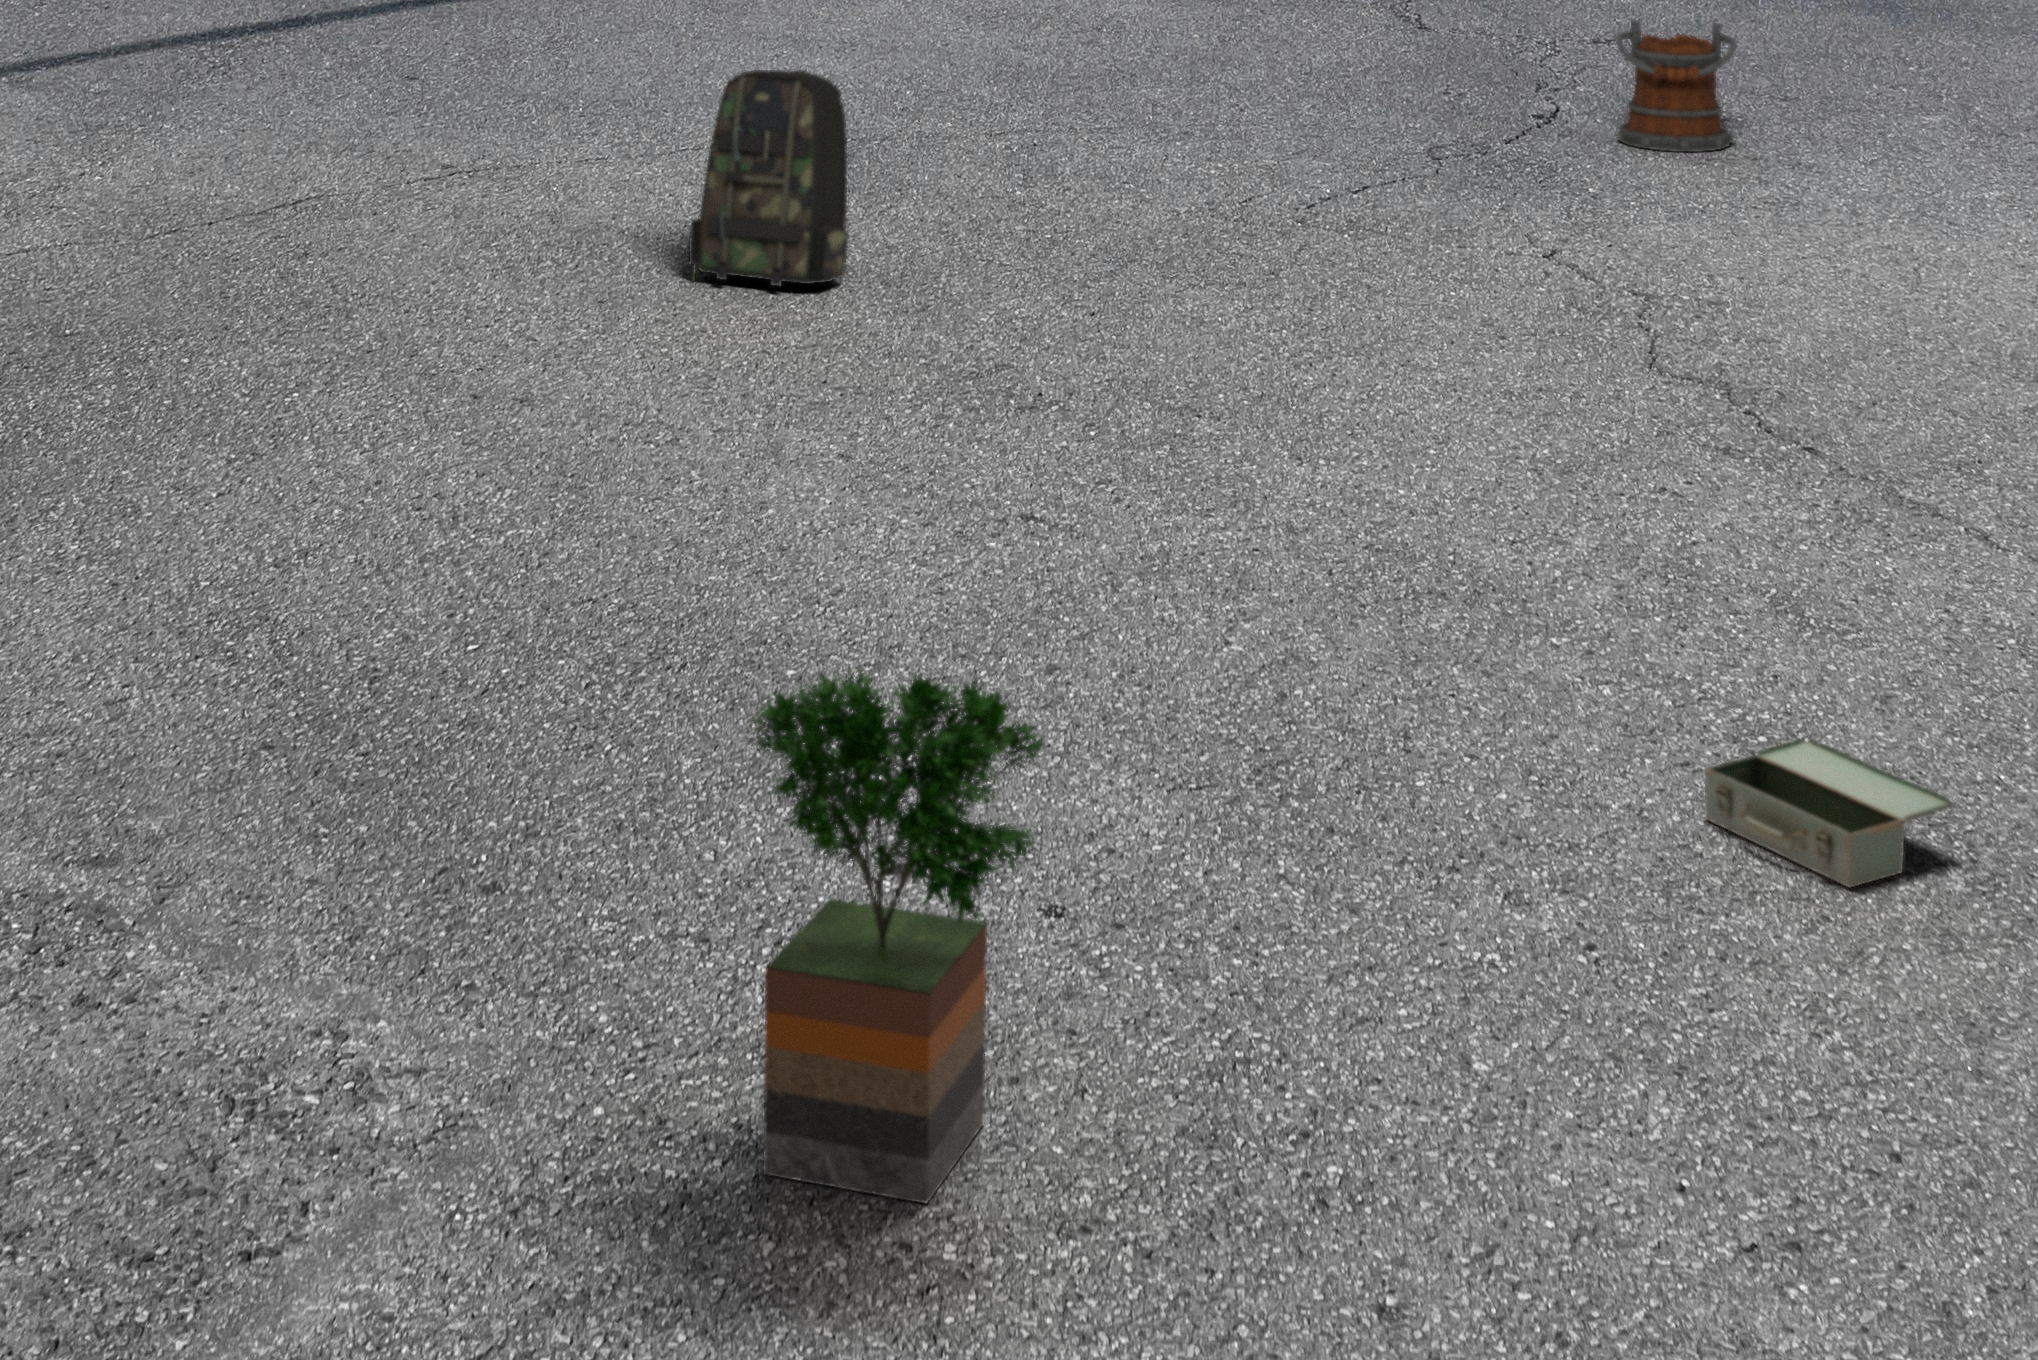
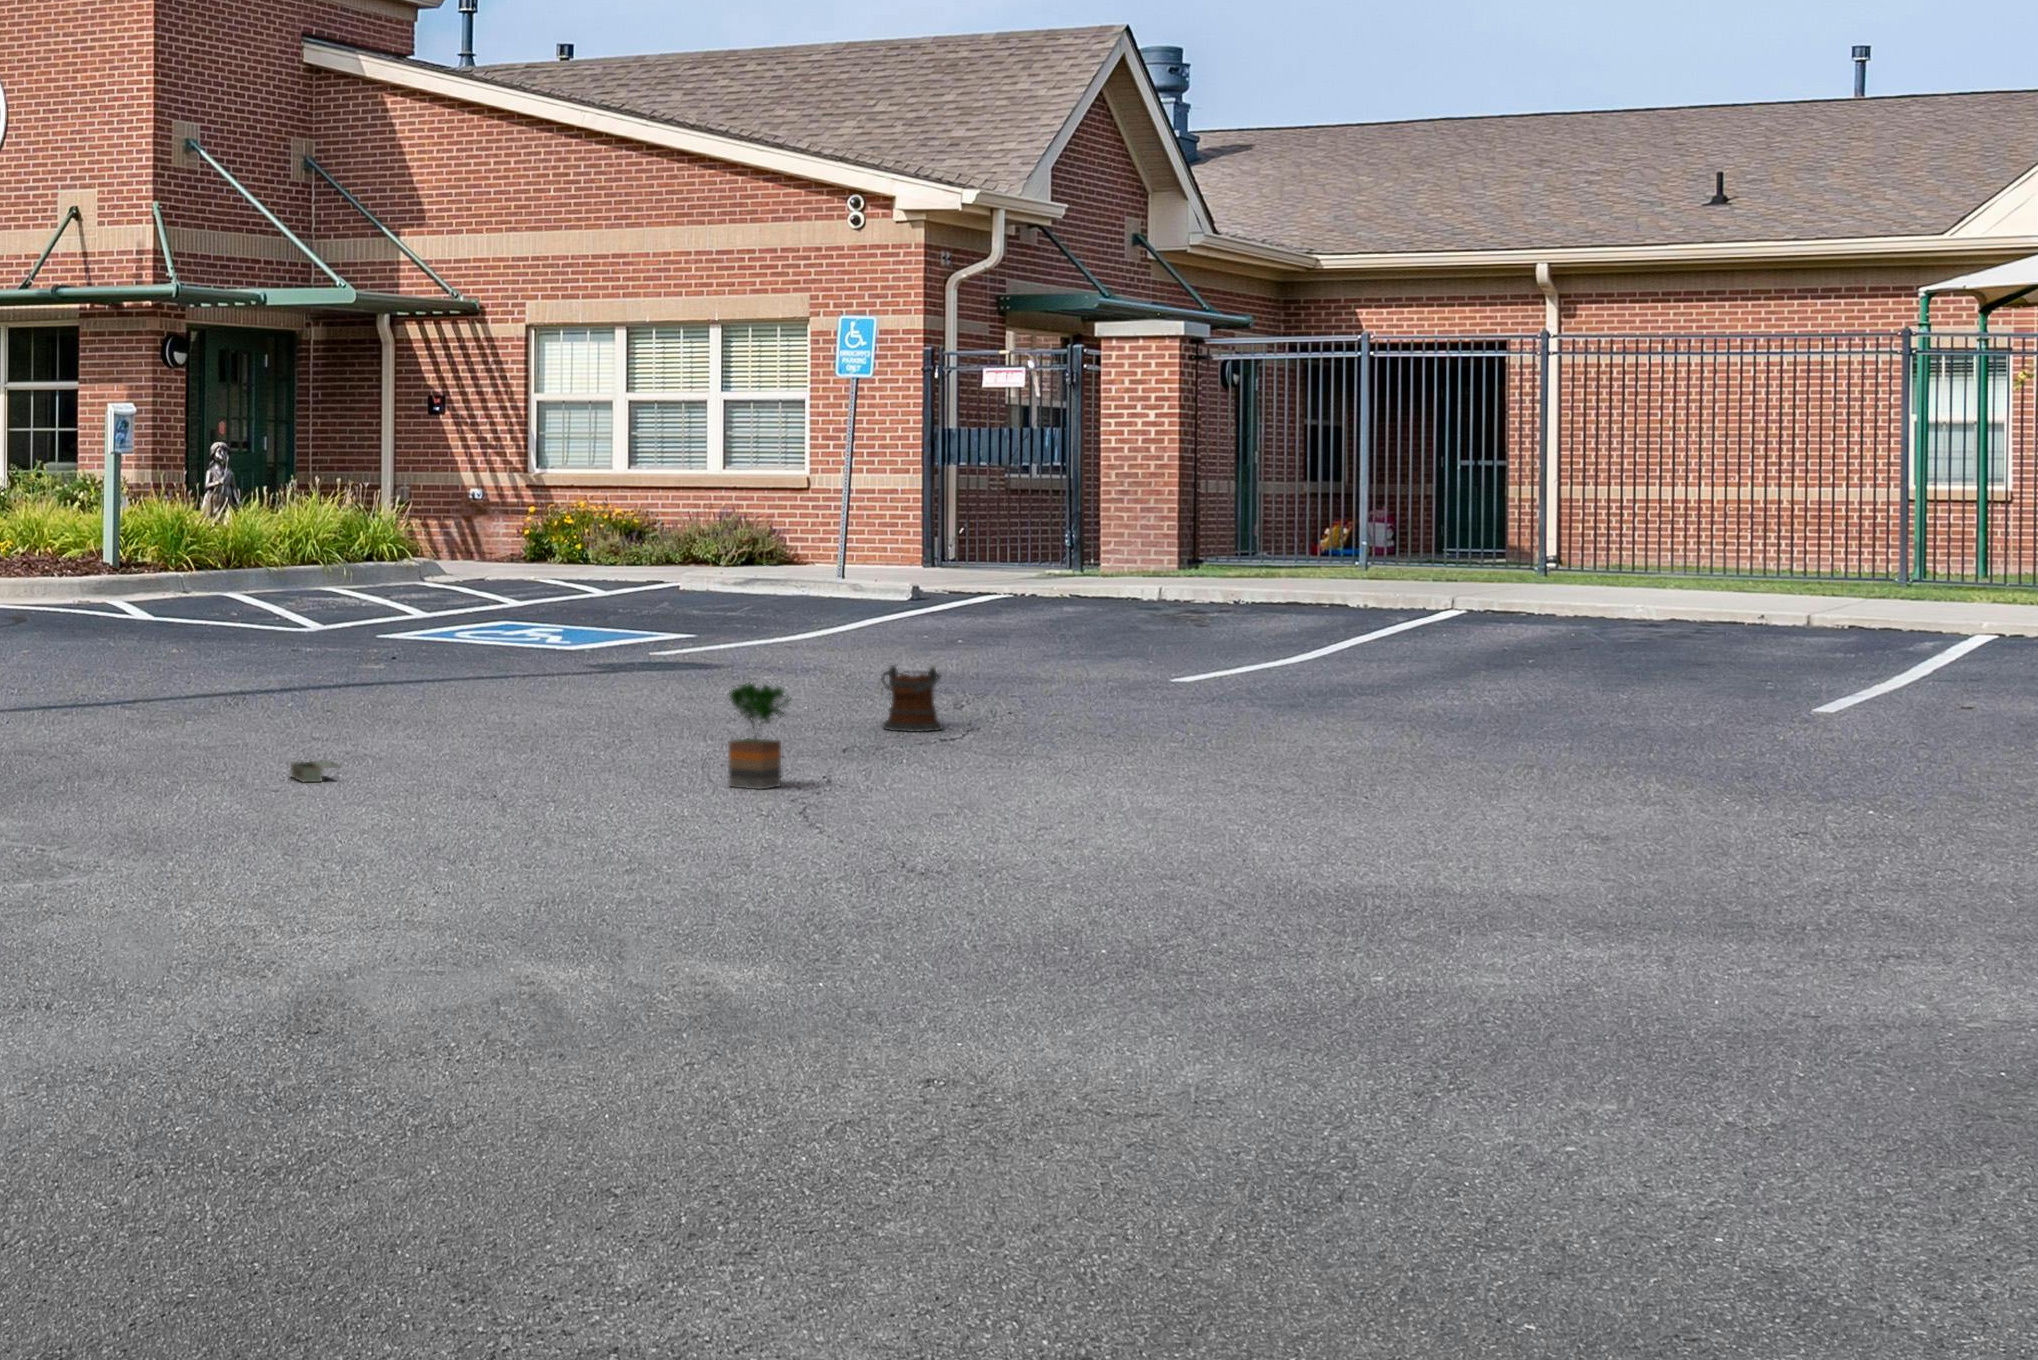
backpack: present [689,69,849,286] -> none [349,656,422,748]
potted tree: present [751,668,1045,1203] -> present [729,682,791,790]
toolbox: present [1705,739,1953,887] -> present [290,761,338,782]

